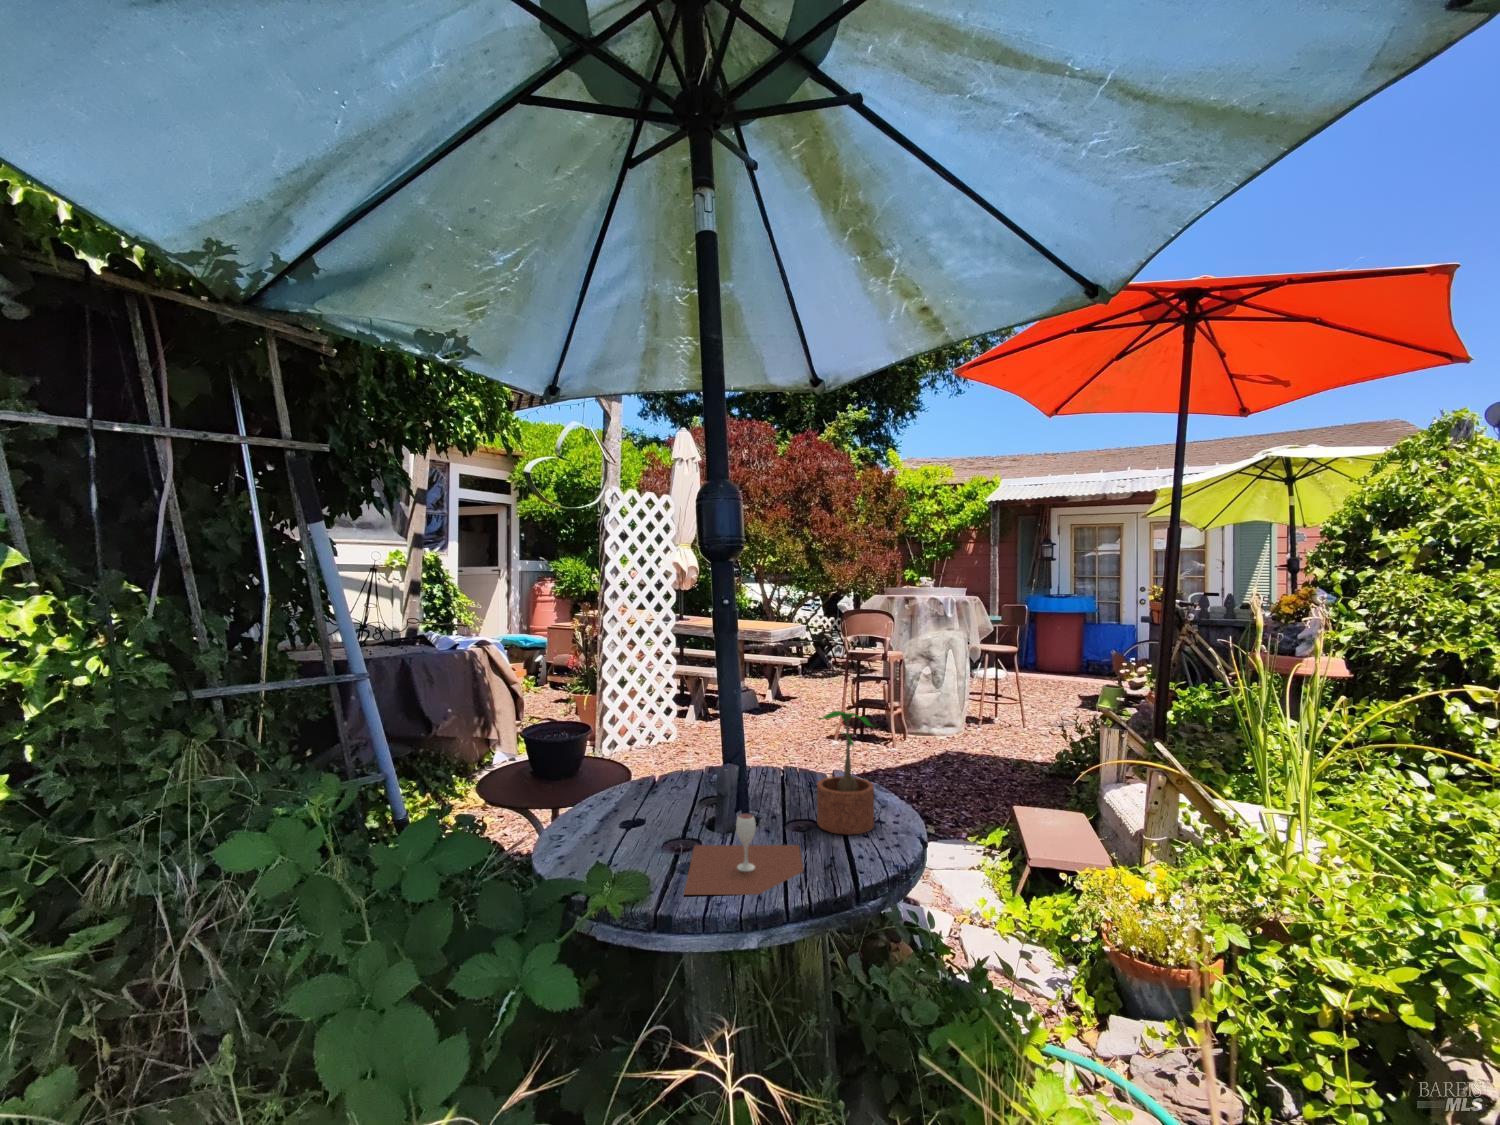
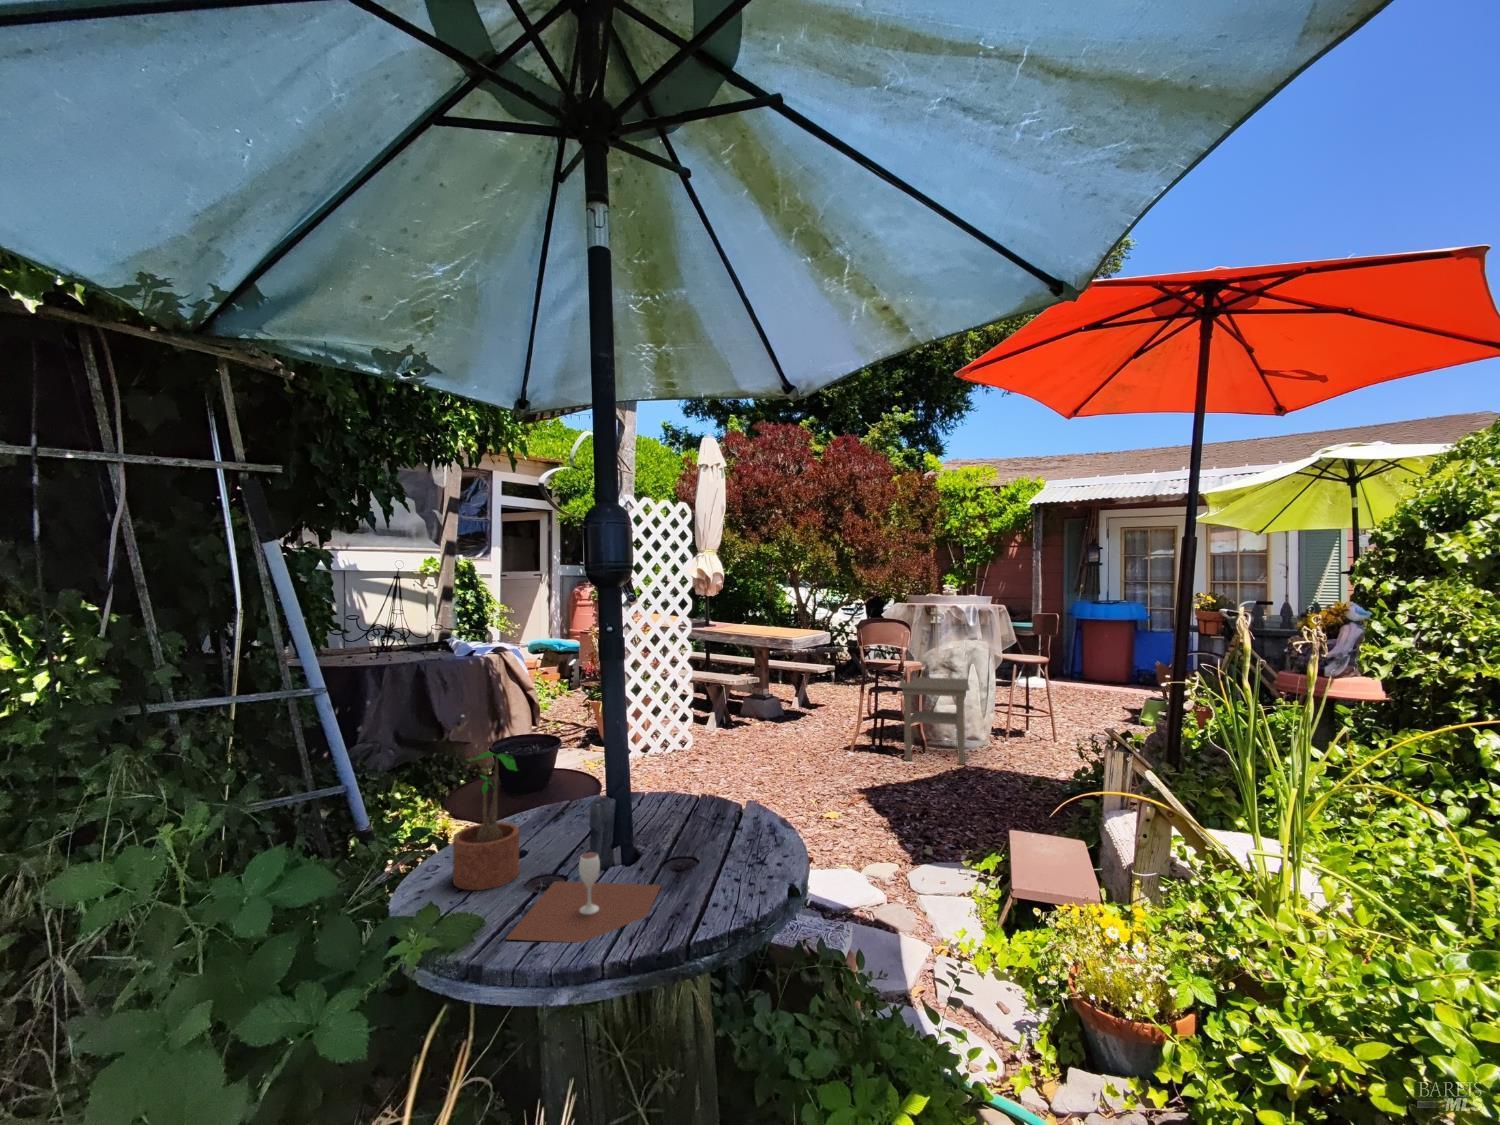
side table: none [883,667,952,749] -> present [899,677,970,764]
potted plant: present [817,711,874,835] -> present [453,752,519,890]

